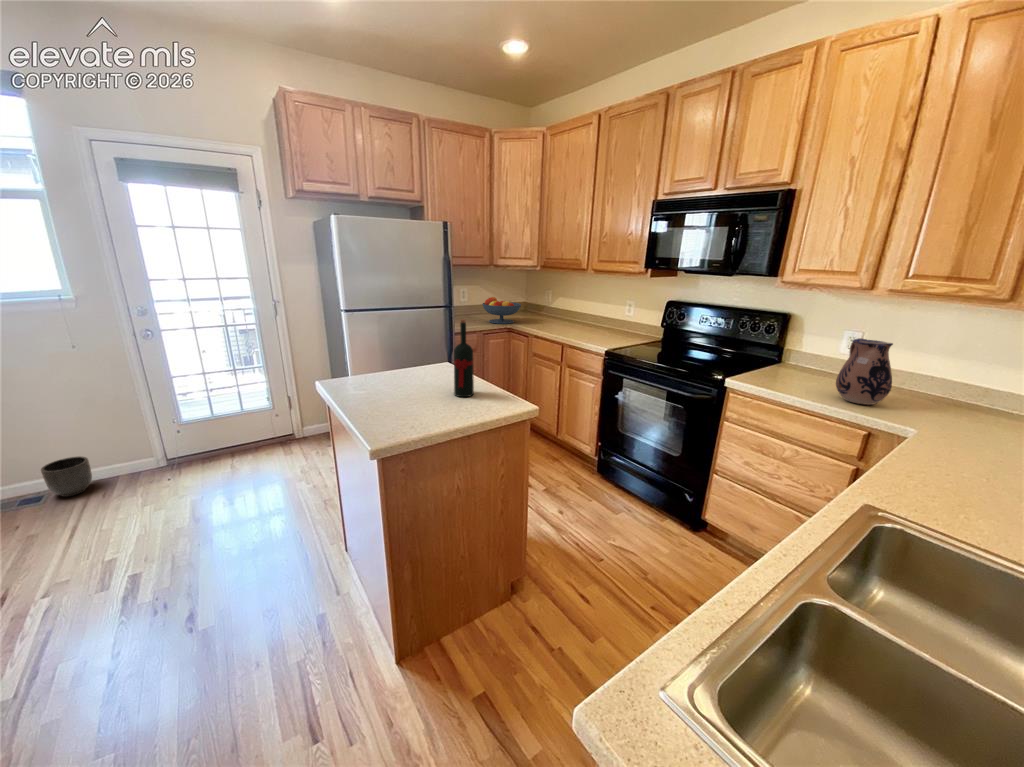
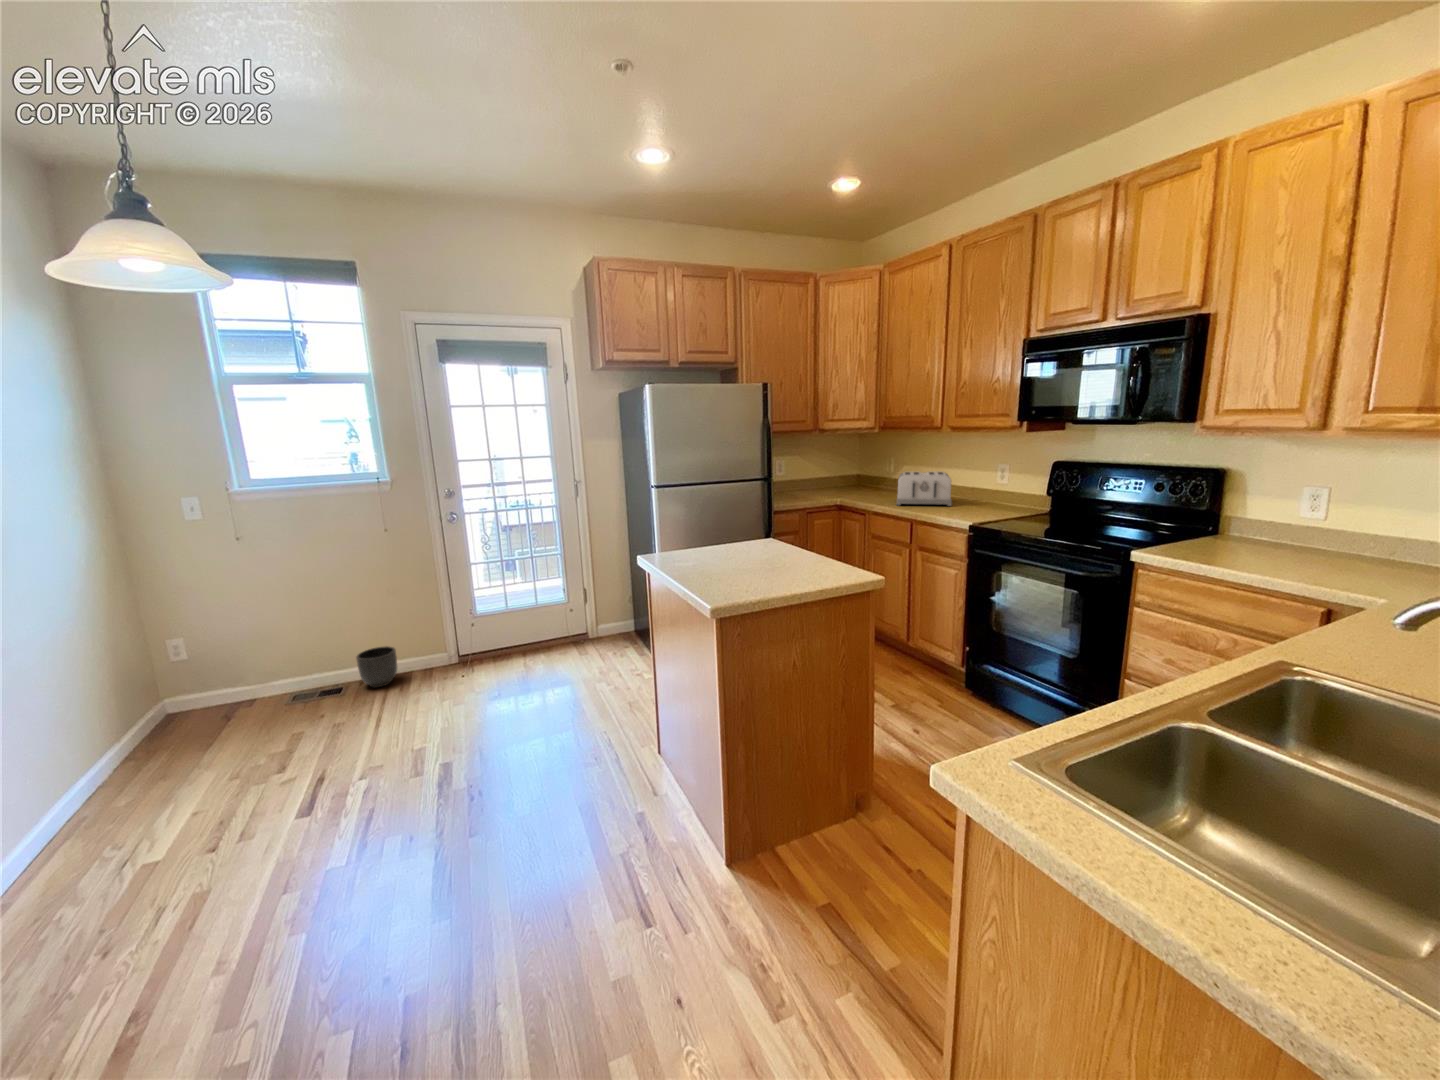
fruit bowl: present [482,297,521,324] -> none [806,469,855,500]
toaster: none [553,302,595,332] -> present [897,471,952,506]
wine bottle: present [454,319,474,397] -> none [788,483,809,569]
ceramic pitcher: present [836,338,893,405] -> none [1284,492,1365,577]

